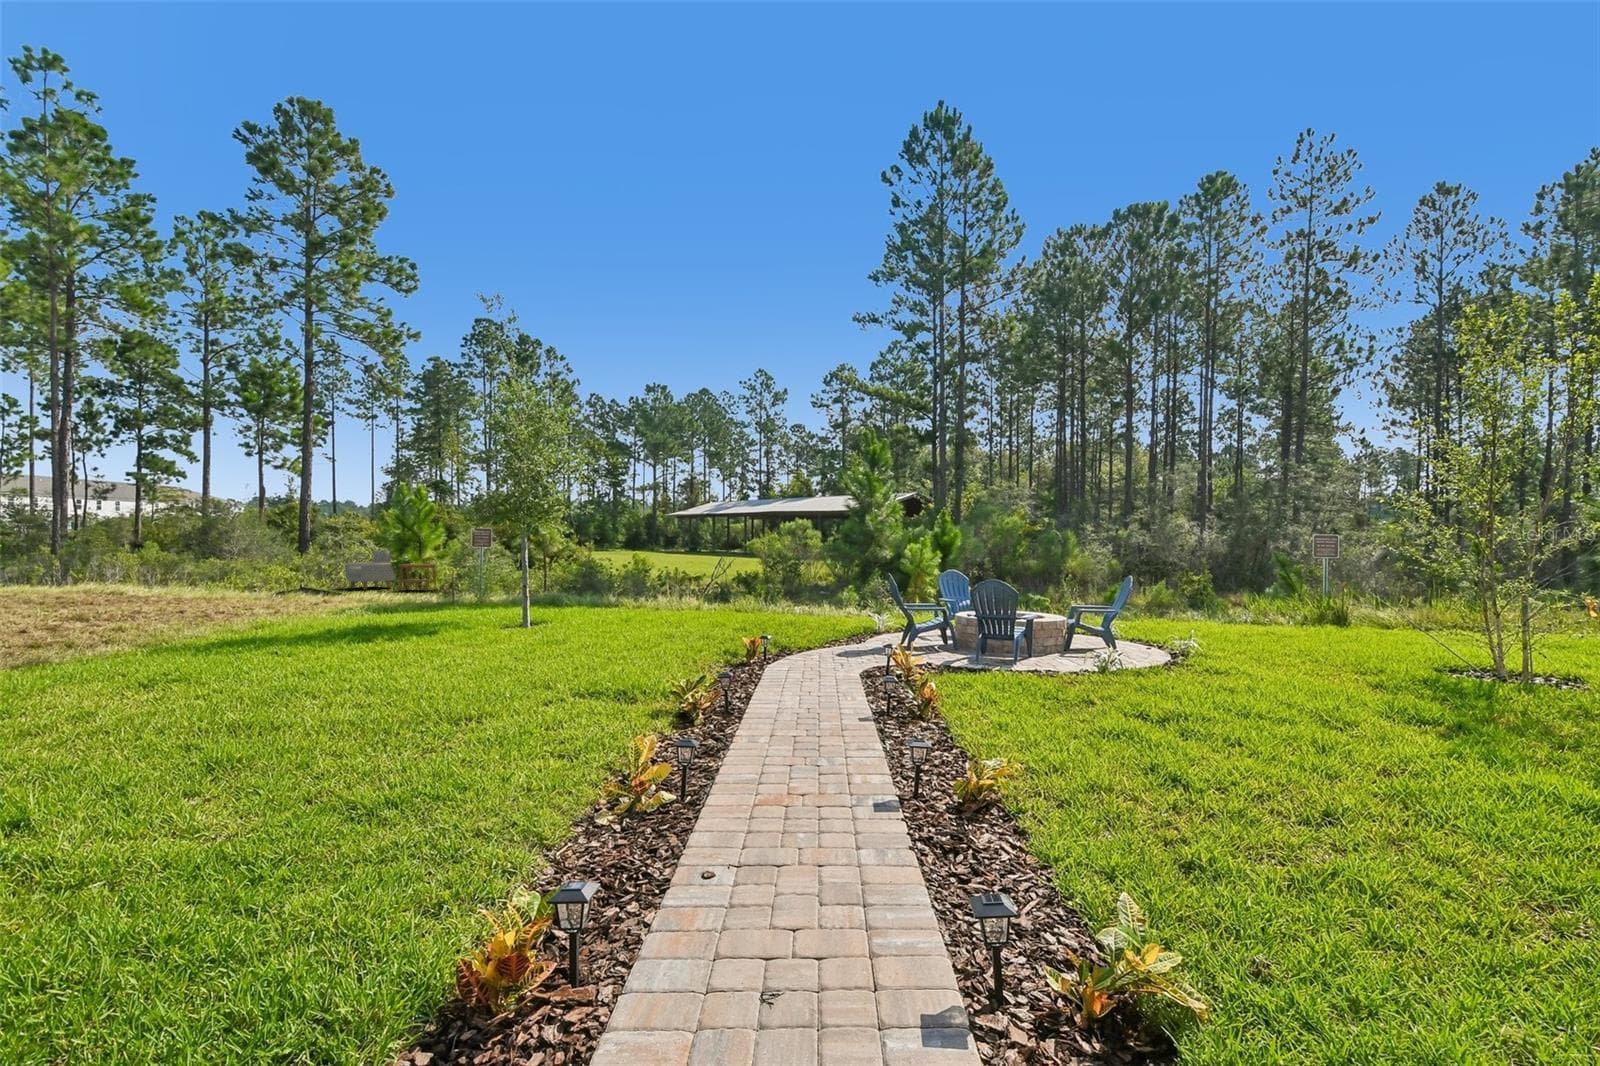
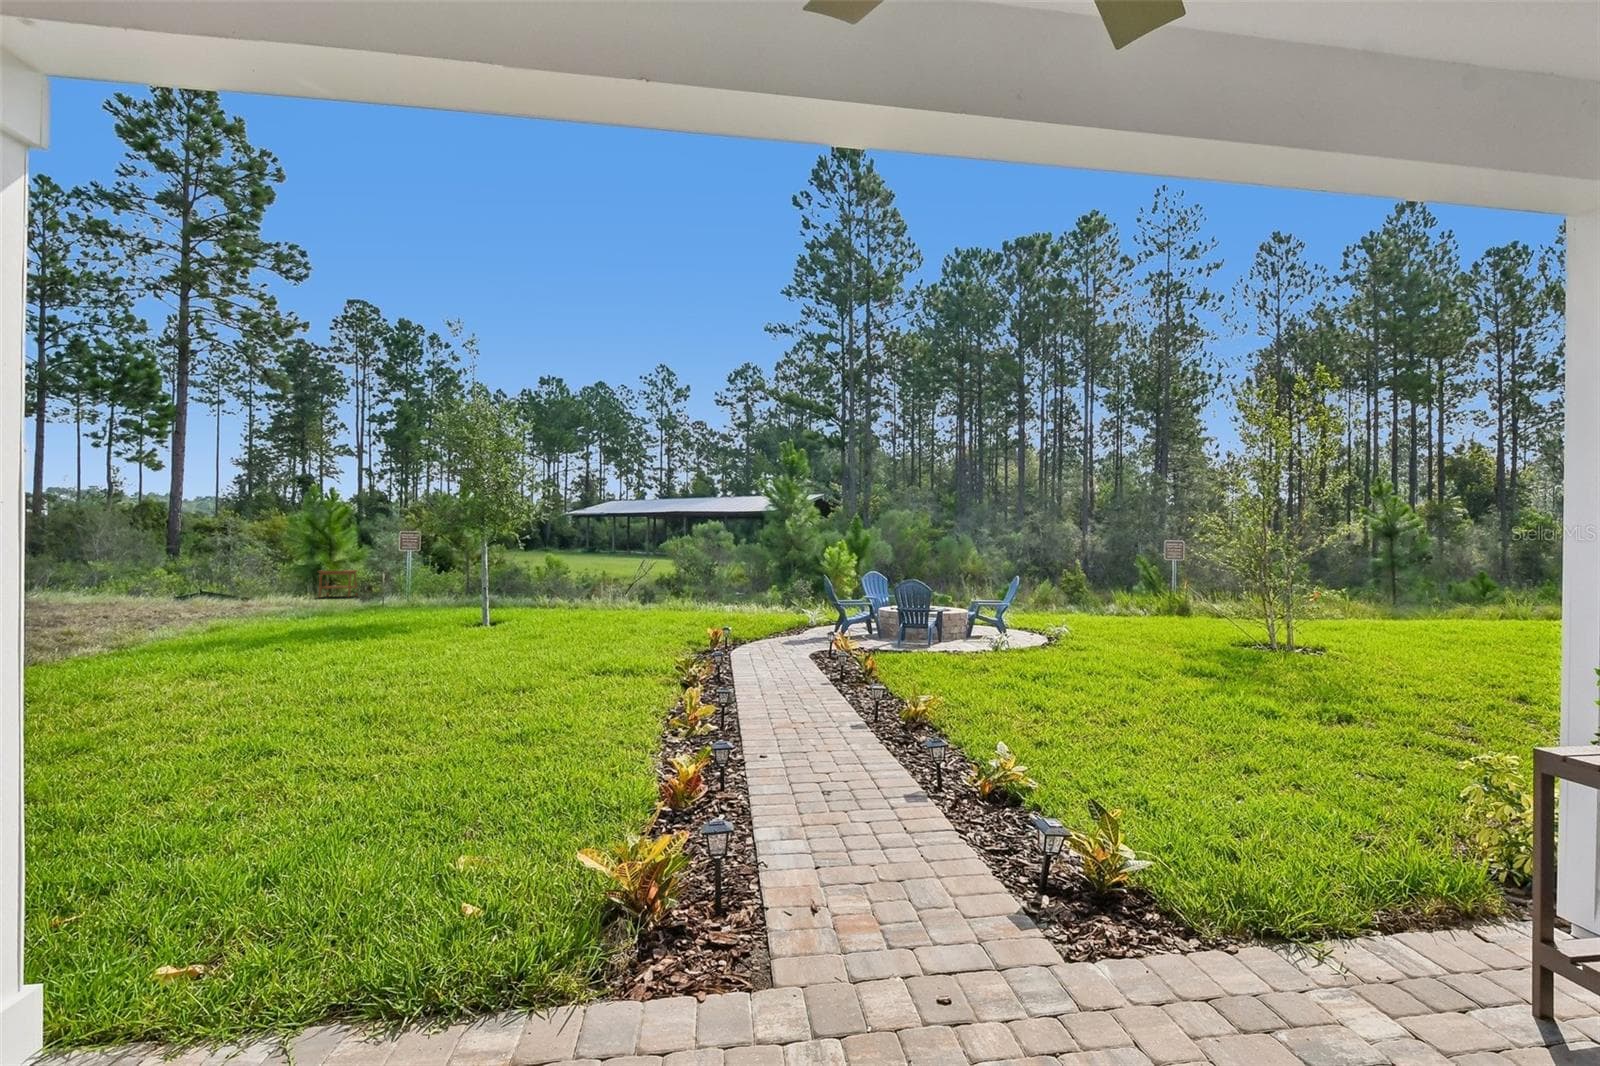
armchair: present [345,550,395,590] -> none [256,557,311,597]

